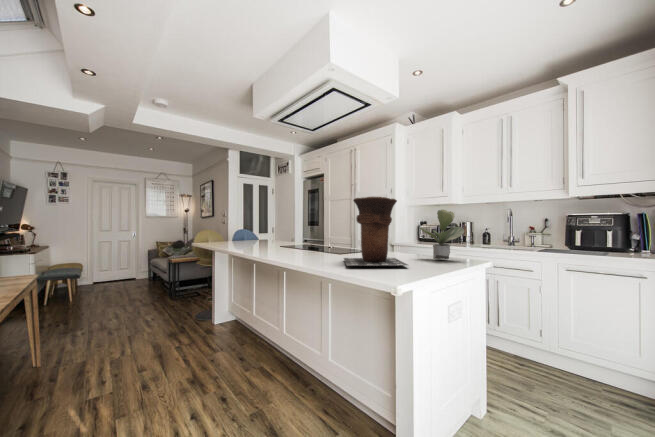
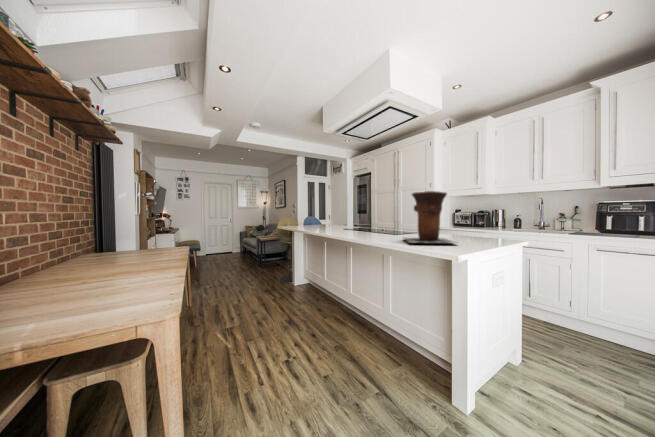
potted plant: present [419,210,465,259] -> none [463,200,504,240]

